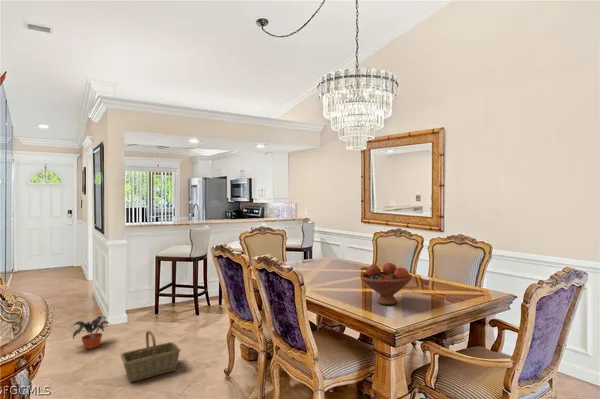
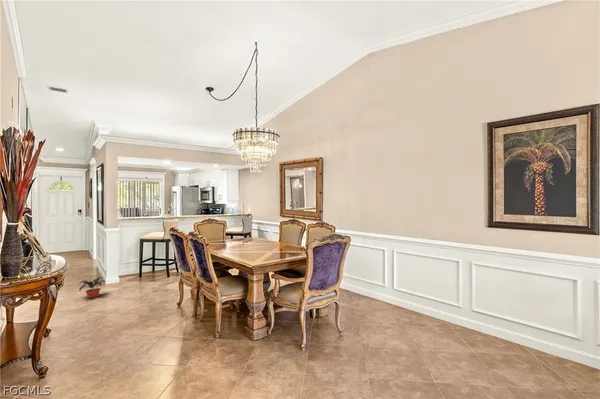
fruit bowl: present [360,263,412,305] -> none [251,236,279,258]
basket: present [121,331,180,382] -> none [111,283,151,313]

